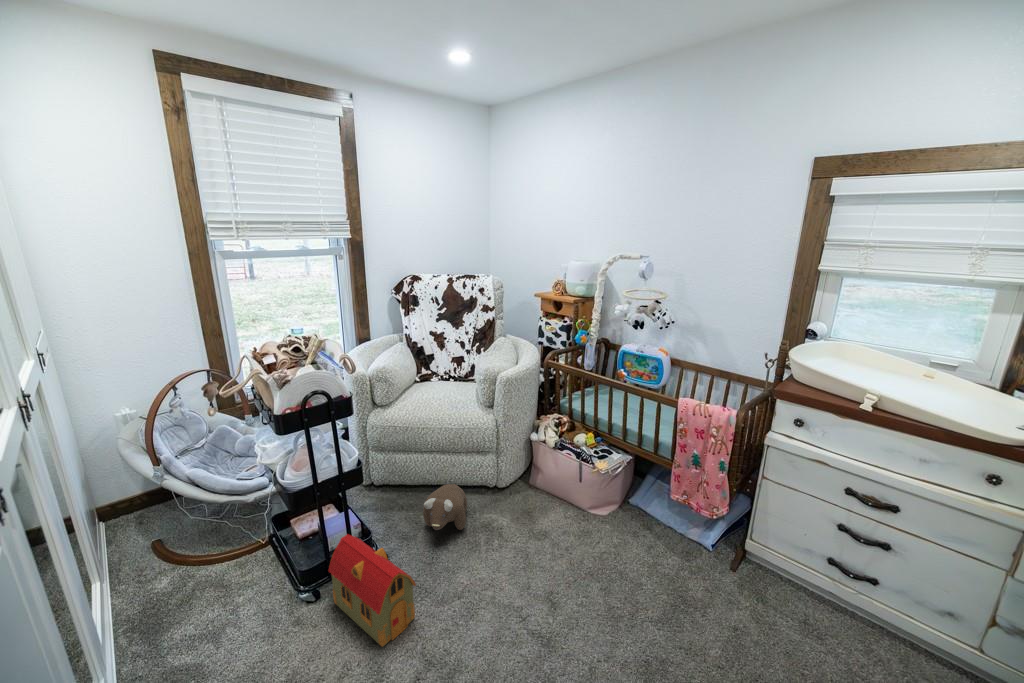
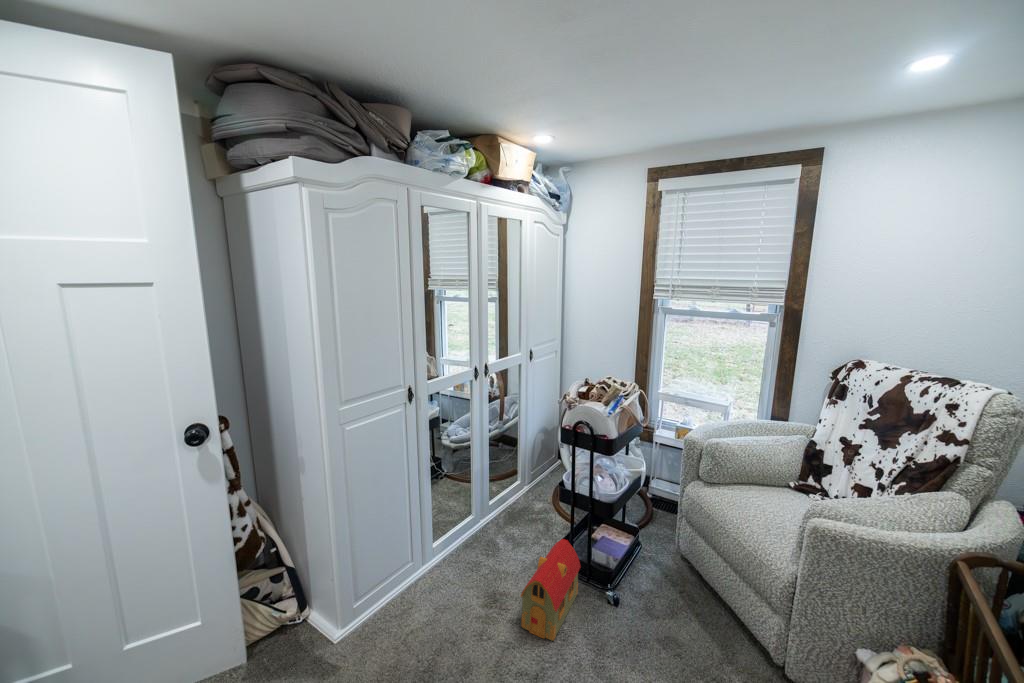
plush toy: present [423,484,467,530] -> none [638,581,715,651]

